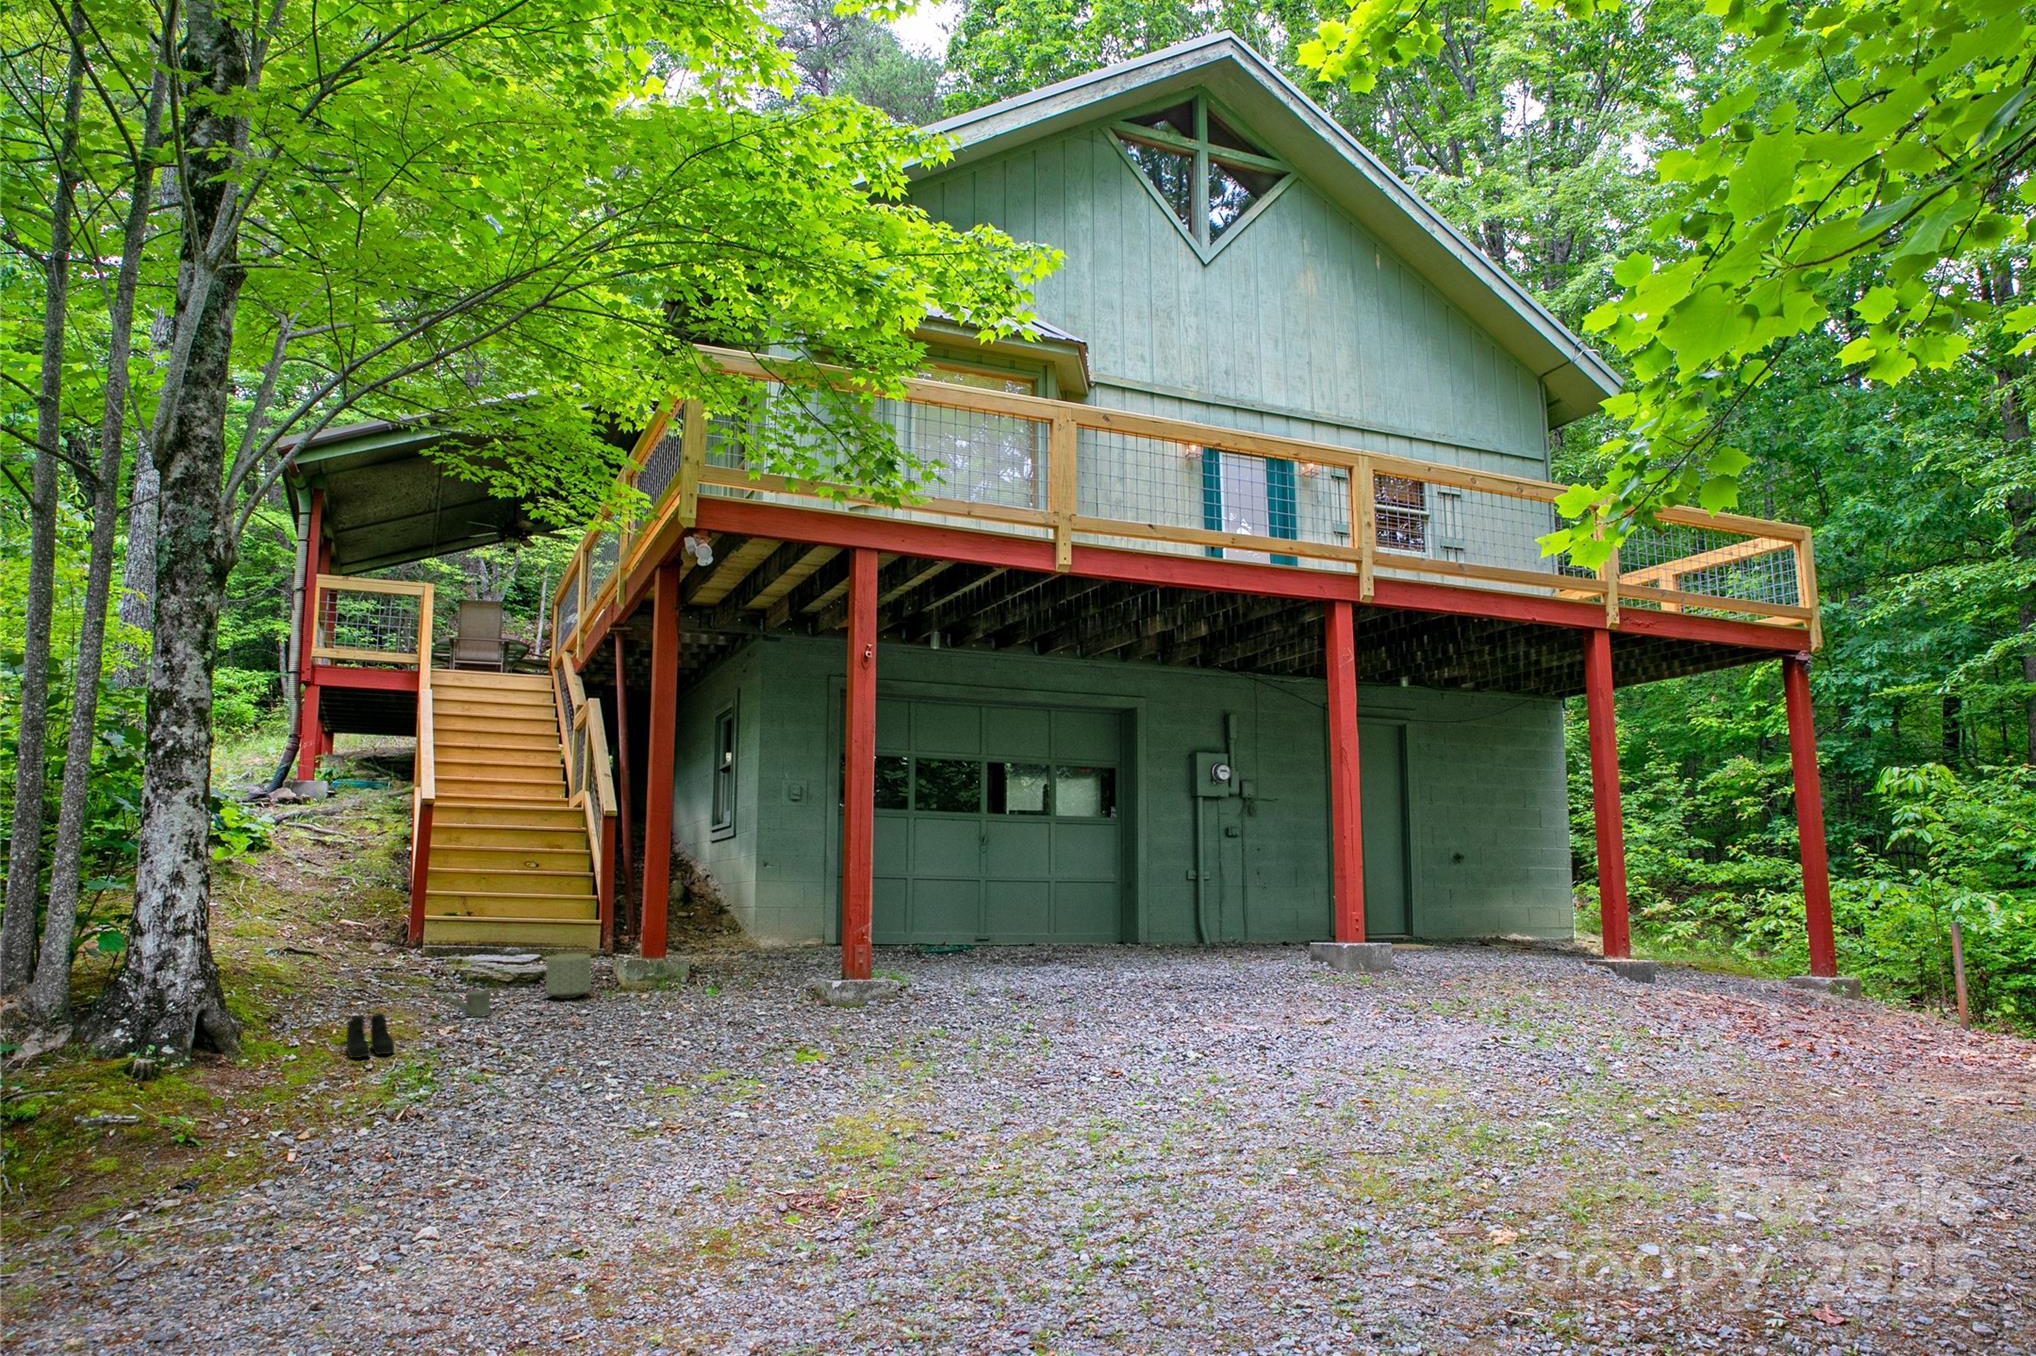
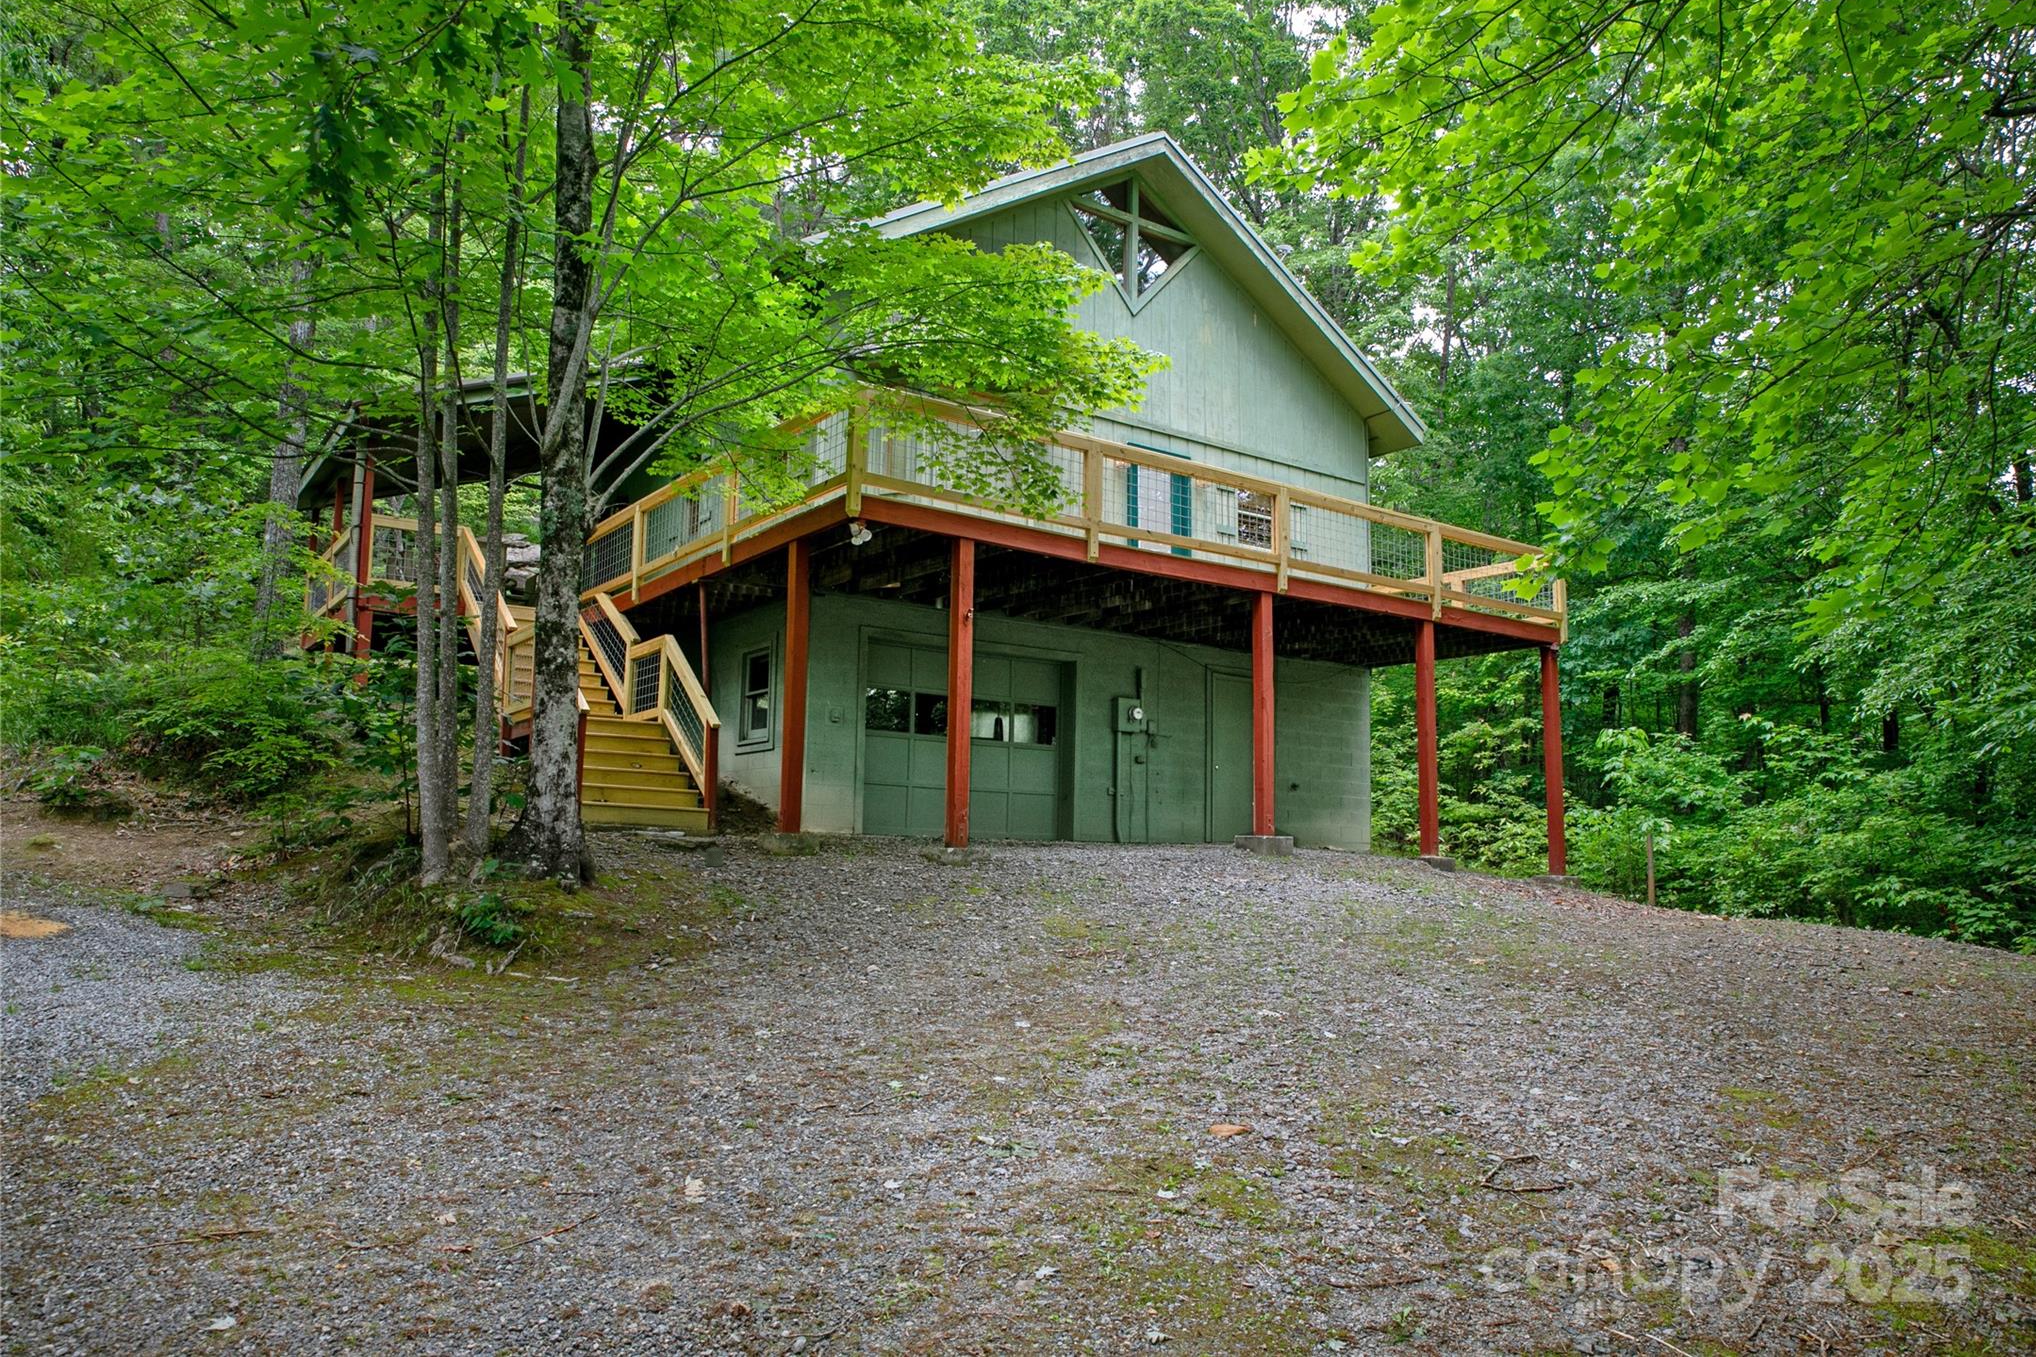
planter: present [546,953,591,999] -> none [746,826,777,858]
boots: present [346,1013,395,1058] -> none [659,858,696,887]

